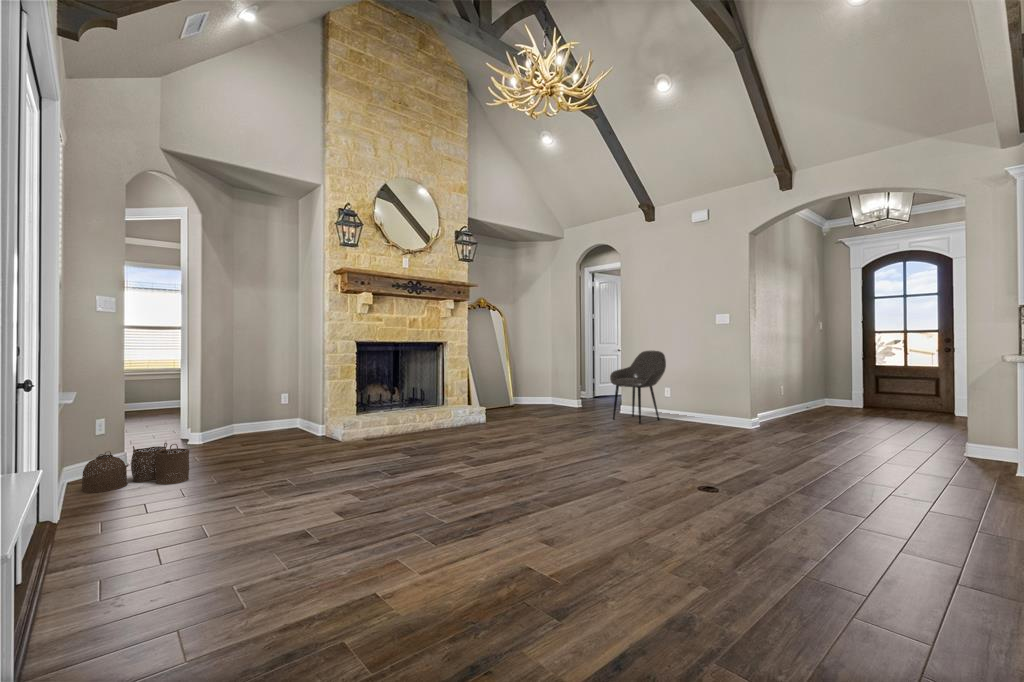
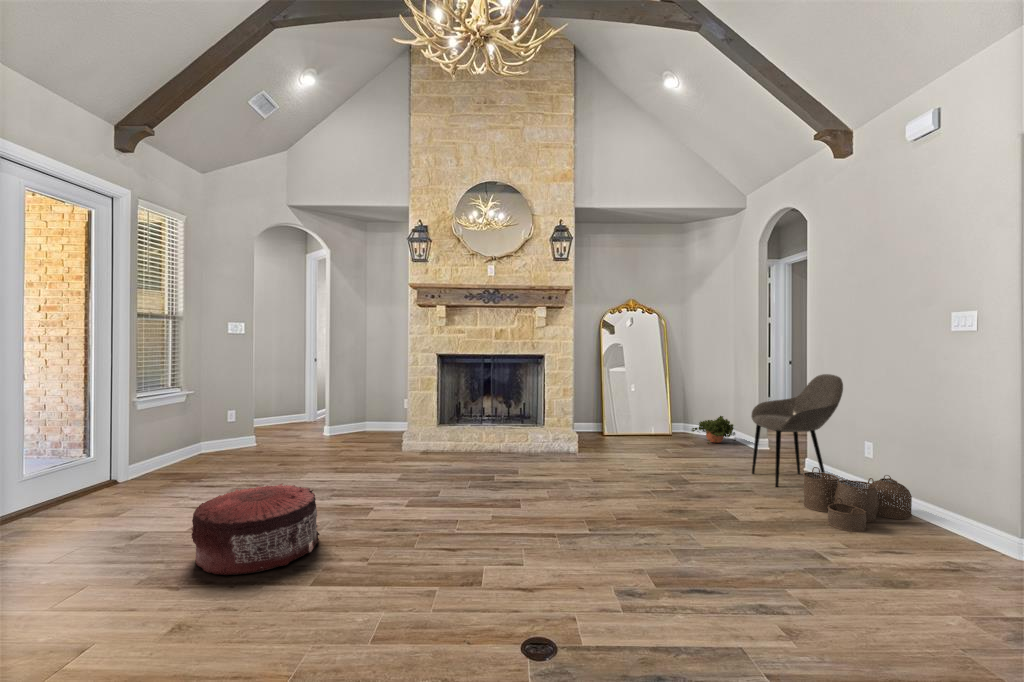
potted plant: none [531,387,564,409] -> present [692,416,736,444]
woven basket: present [82,443,189,493] -> present [803,467,912,532]
pouf: none [426,451,527,525] -> present [191,484,320,575]

